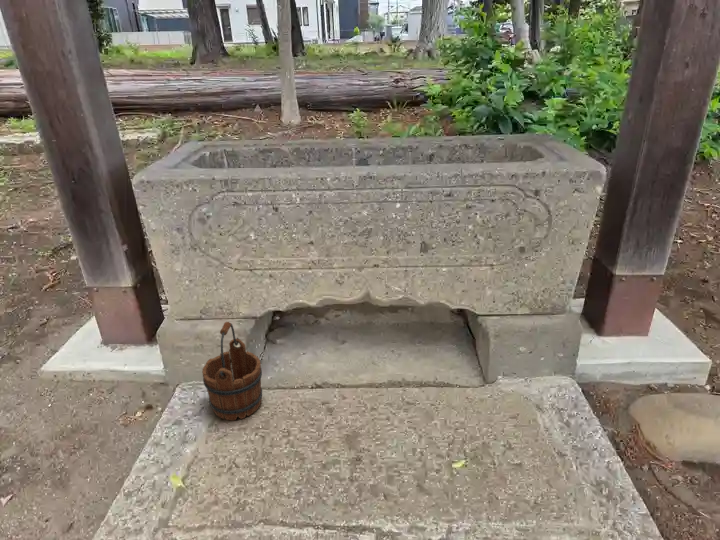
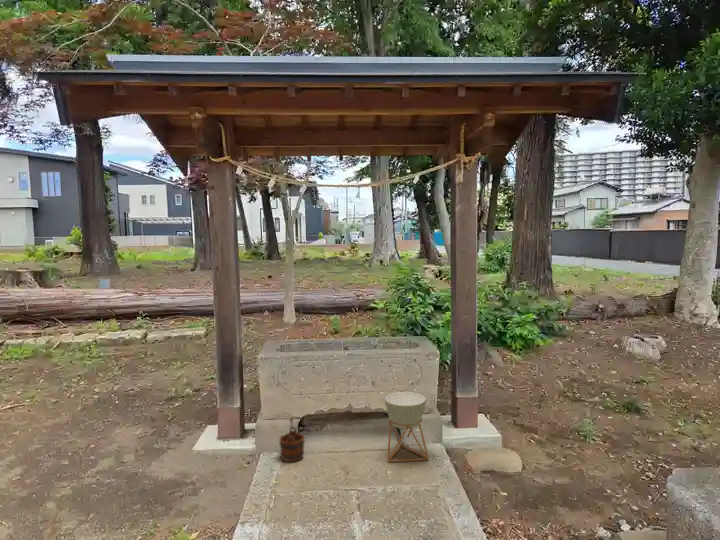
planter: none [454,268,564,433] -> present [385,392,428,462]

